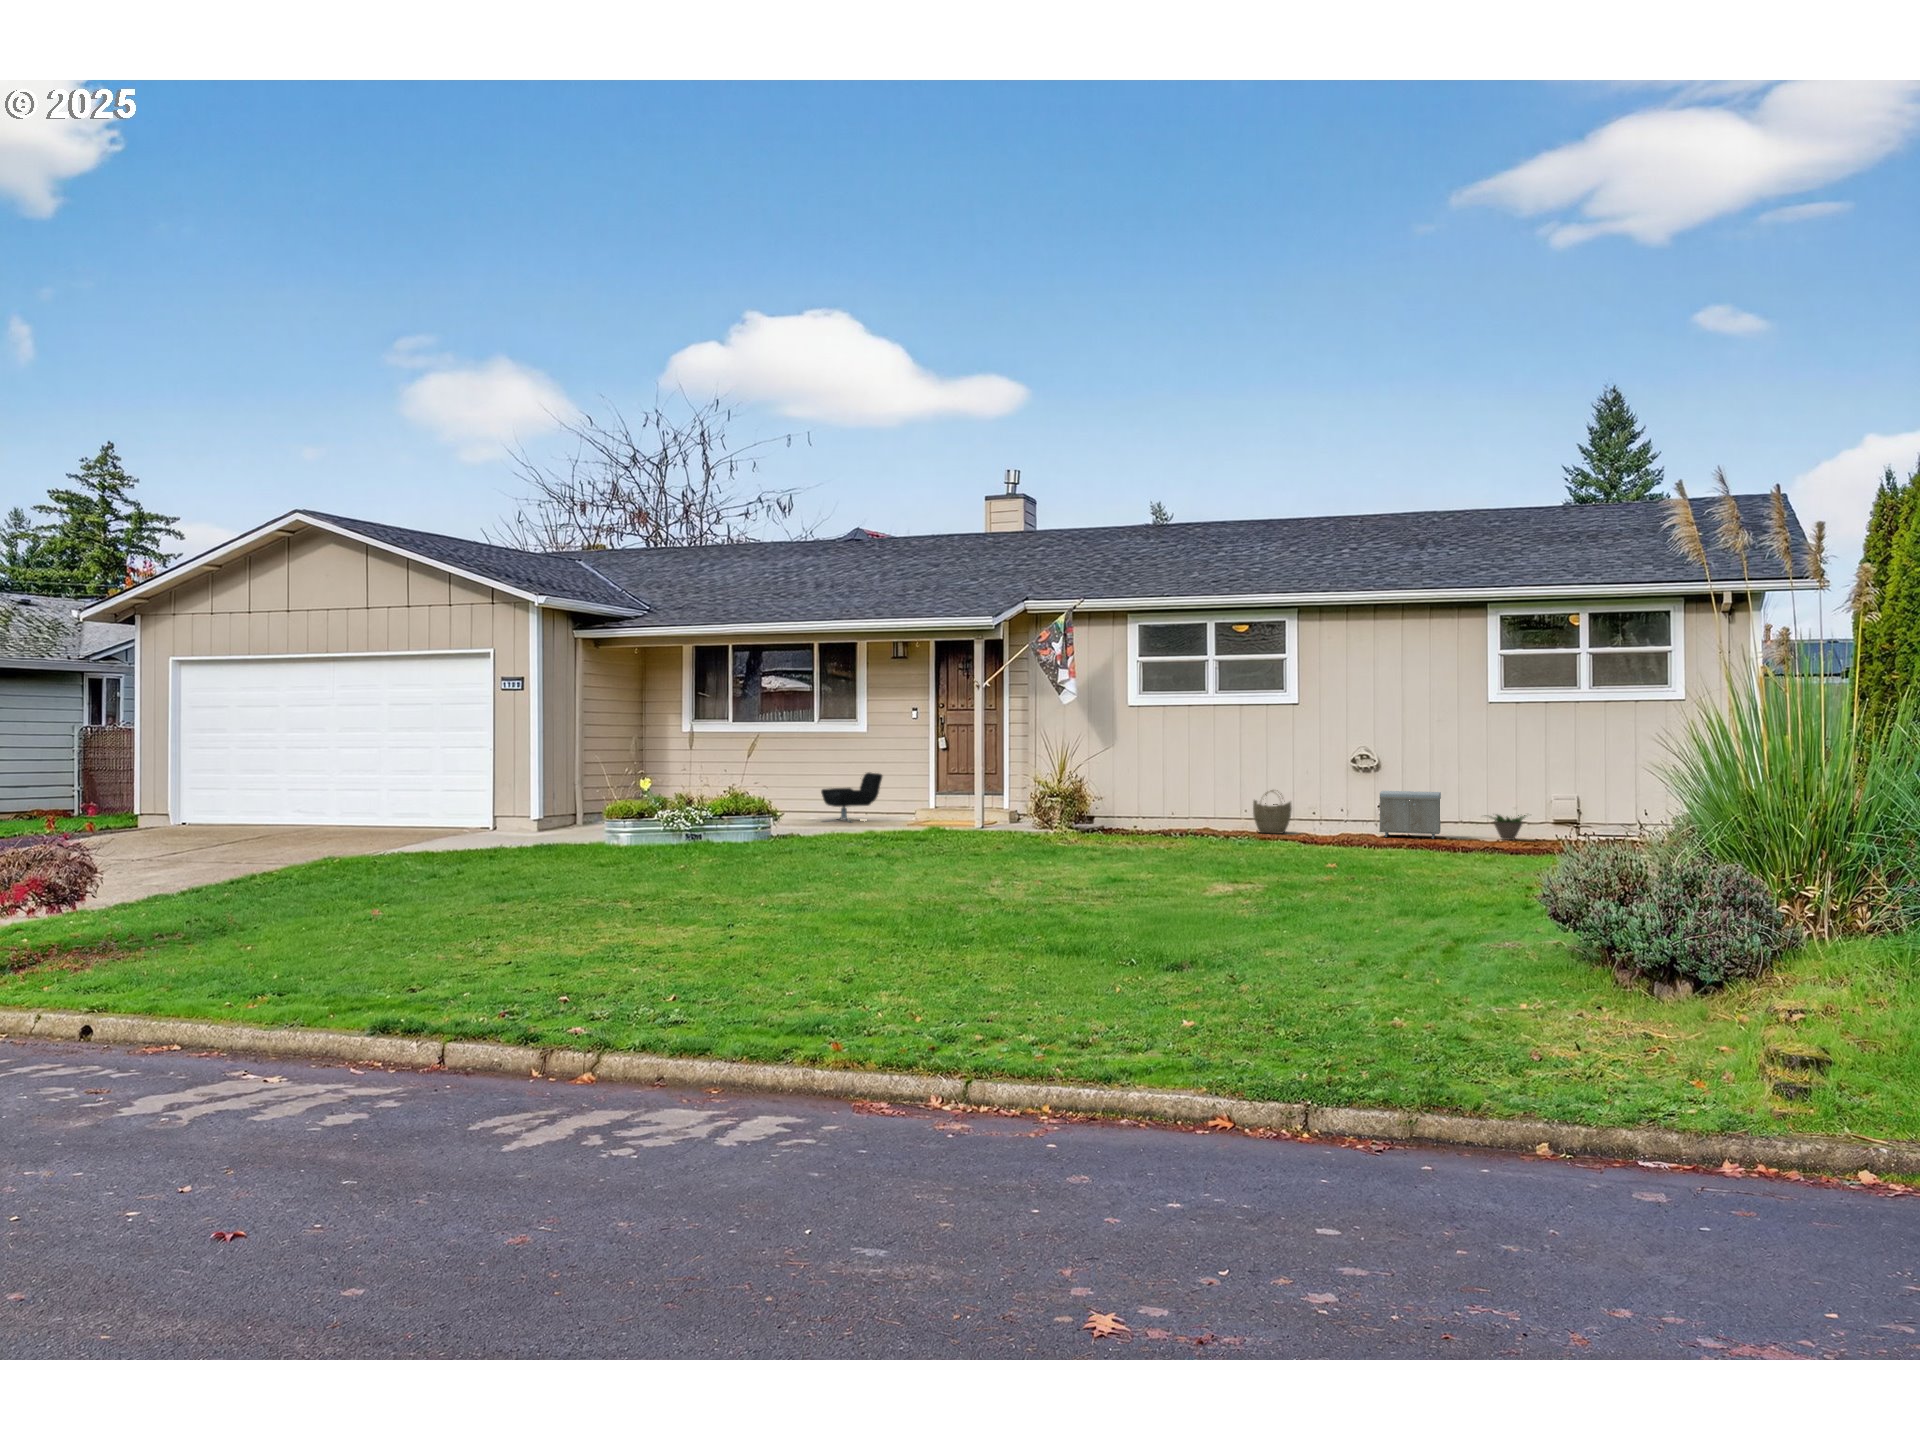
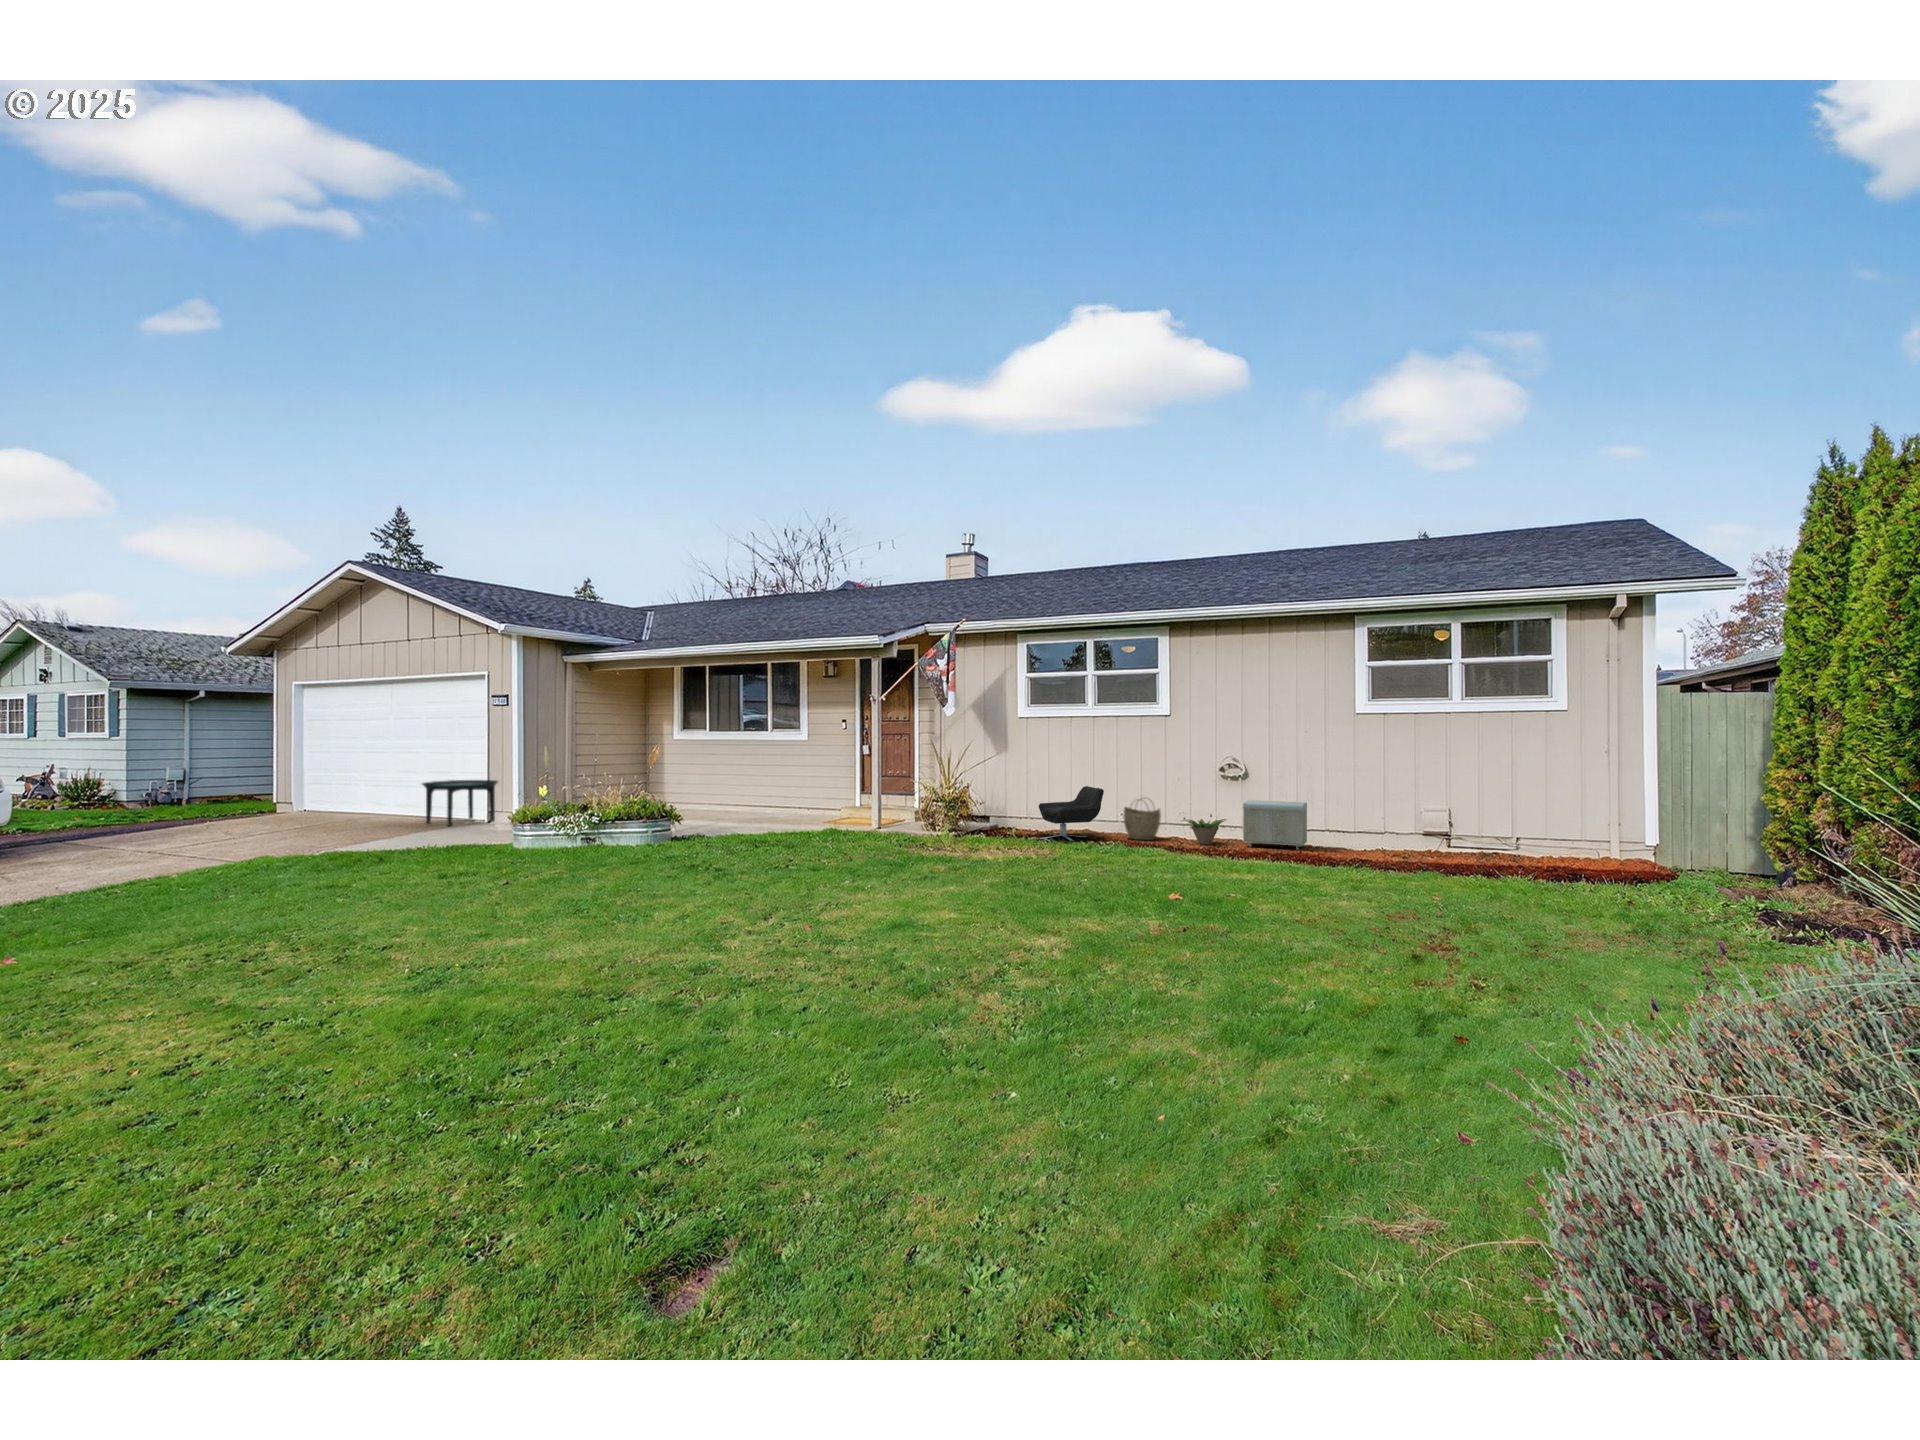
lounge chair: present [821,773,882,821] -> present [1039,786,1104,841]
round table: none [434,778,519,830] -> present [422,780,498,826]
decorative plant: present [1491,815,1526,840] -> present [1182,819,1226,844]

